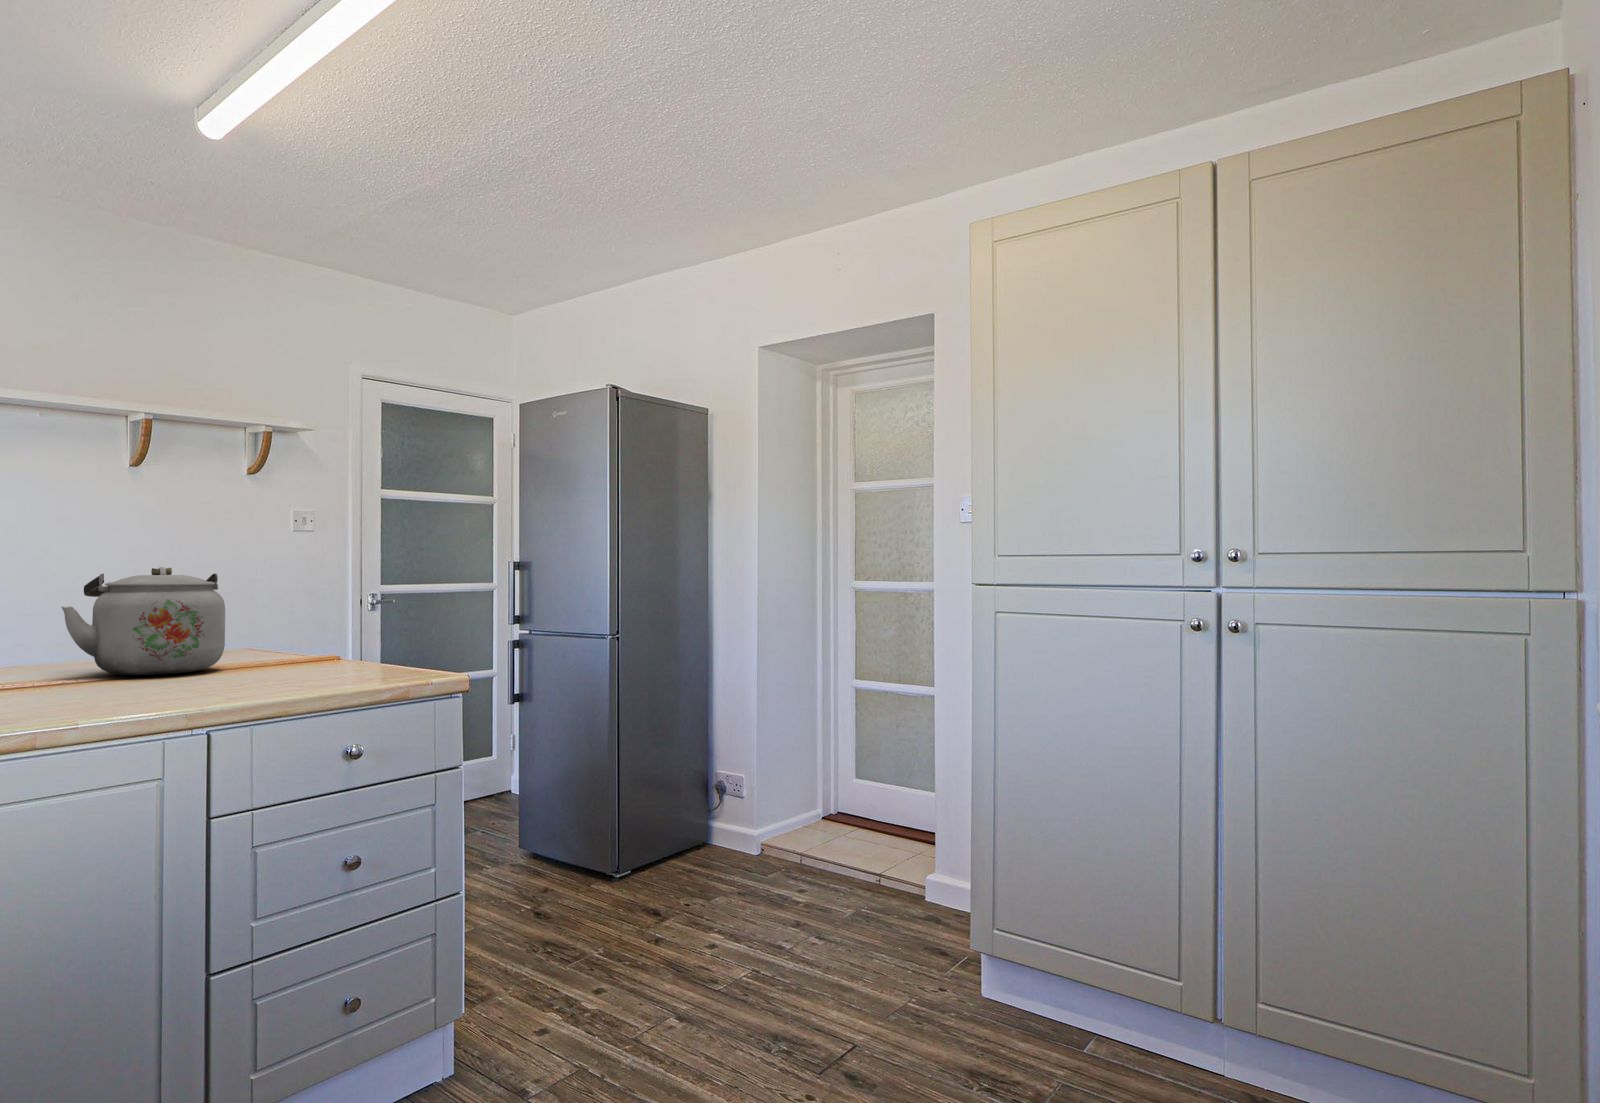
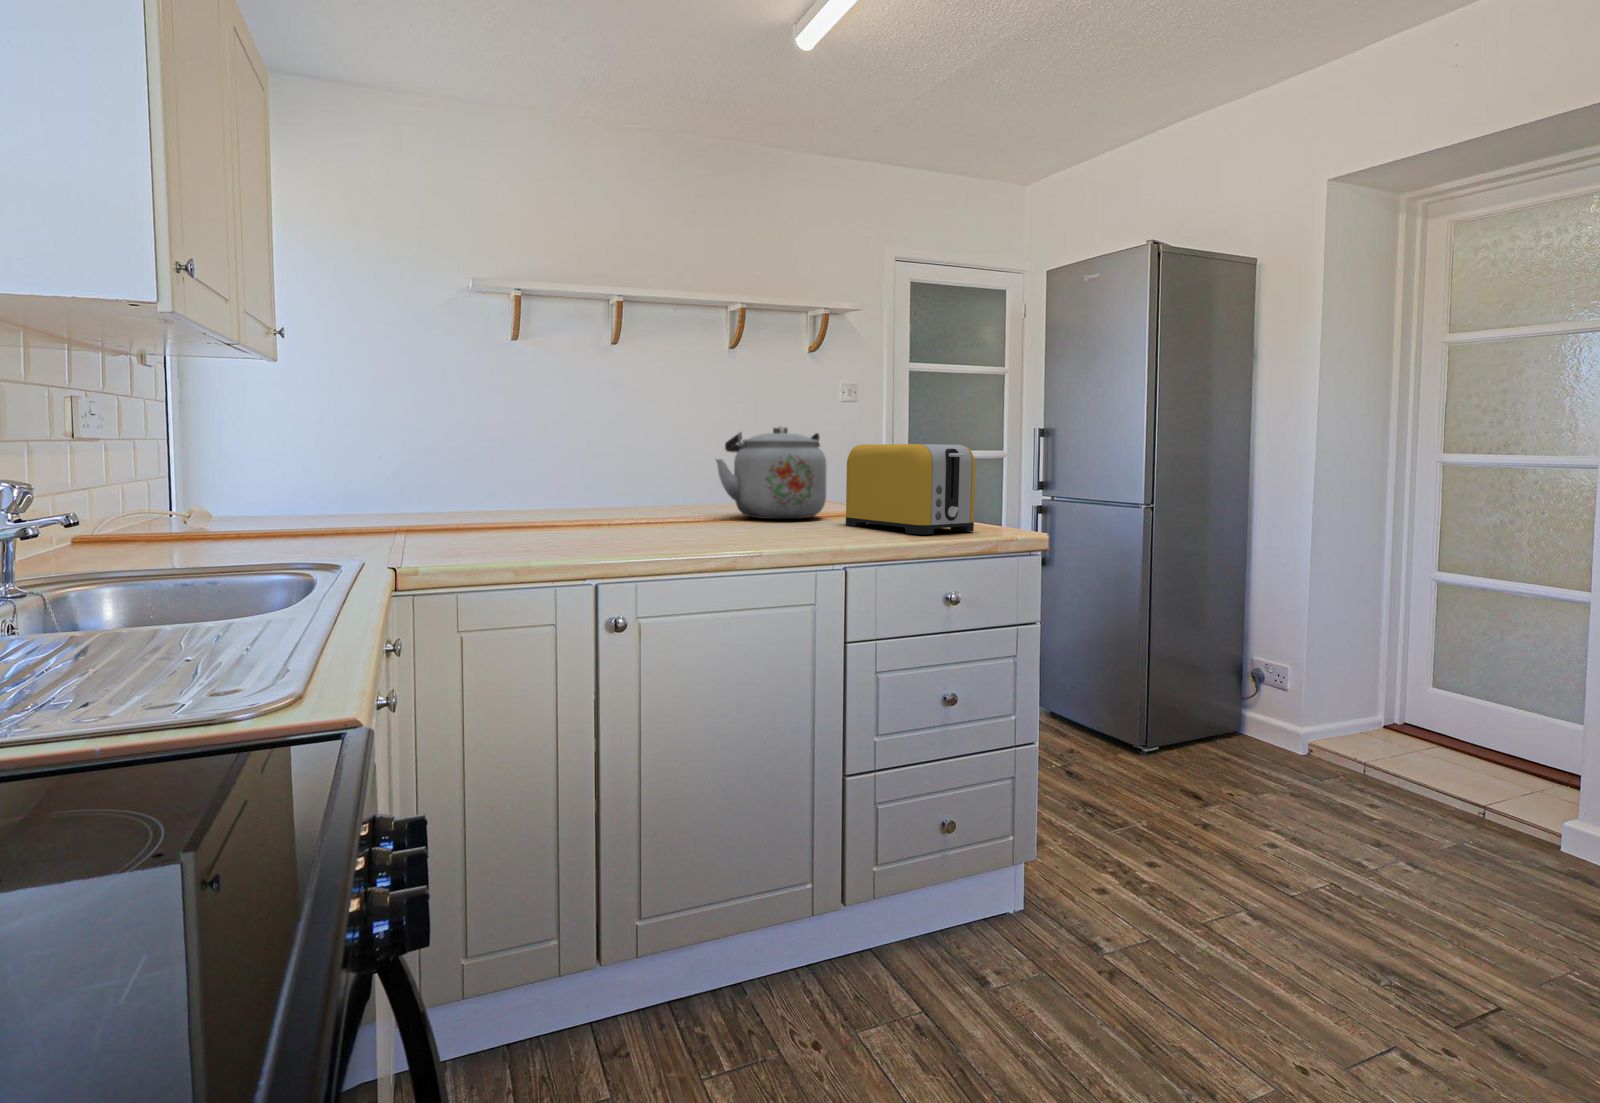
toaster: none [242,587,391,684] -> present [846,444,975,534]

